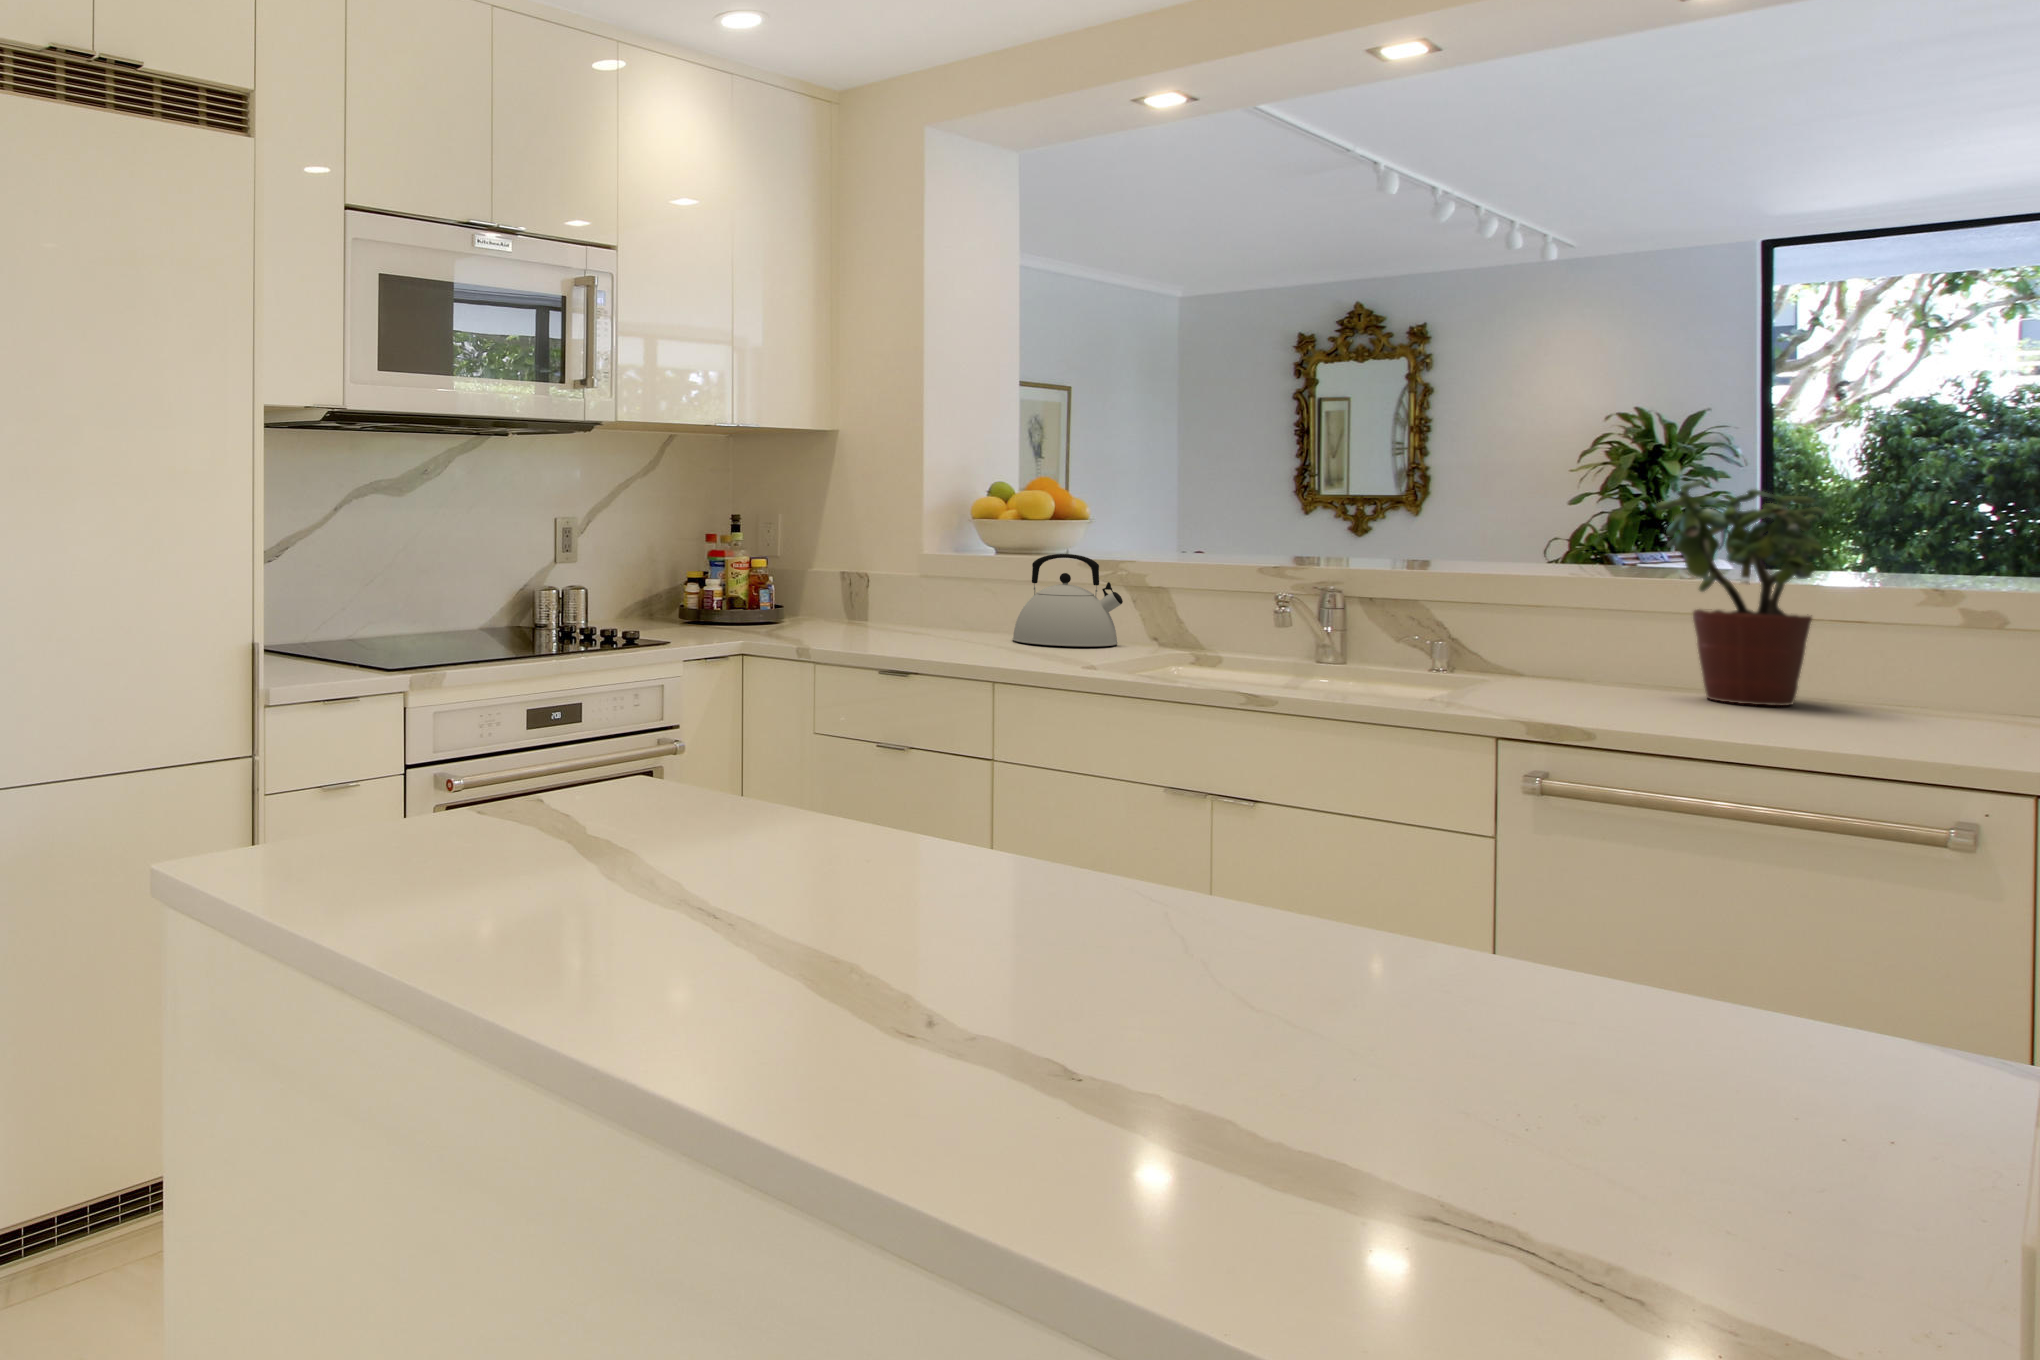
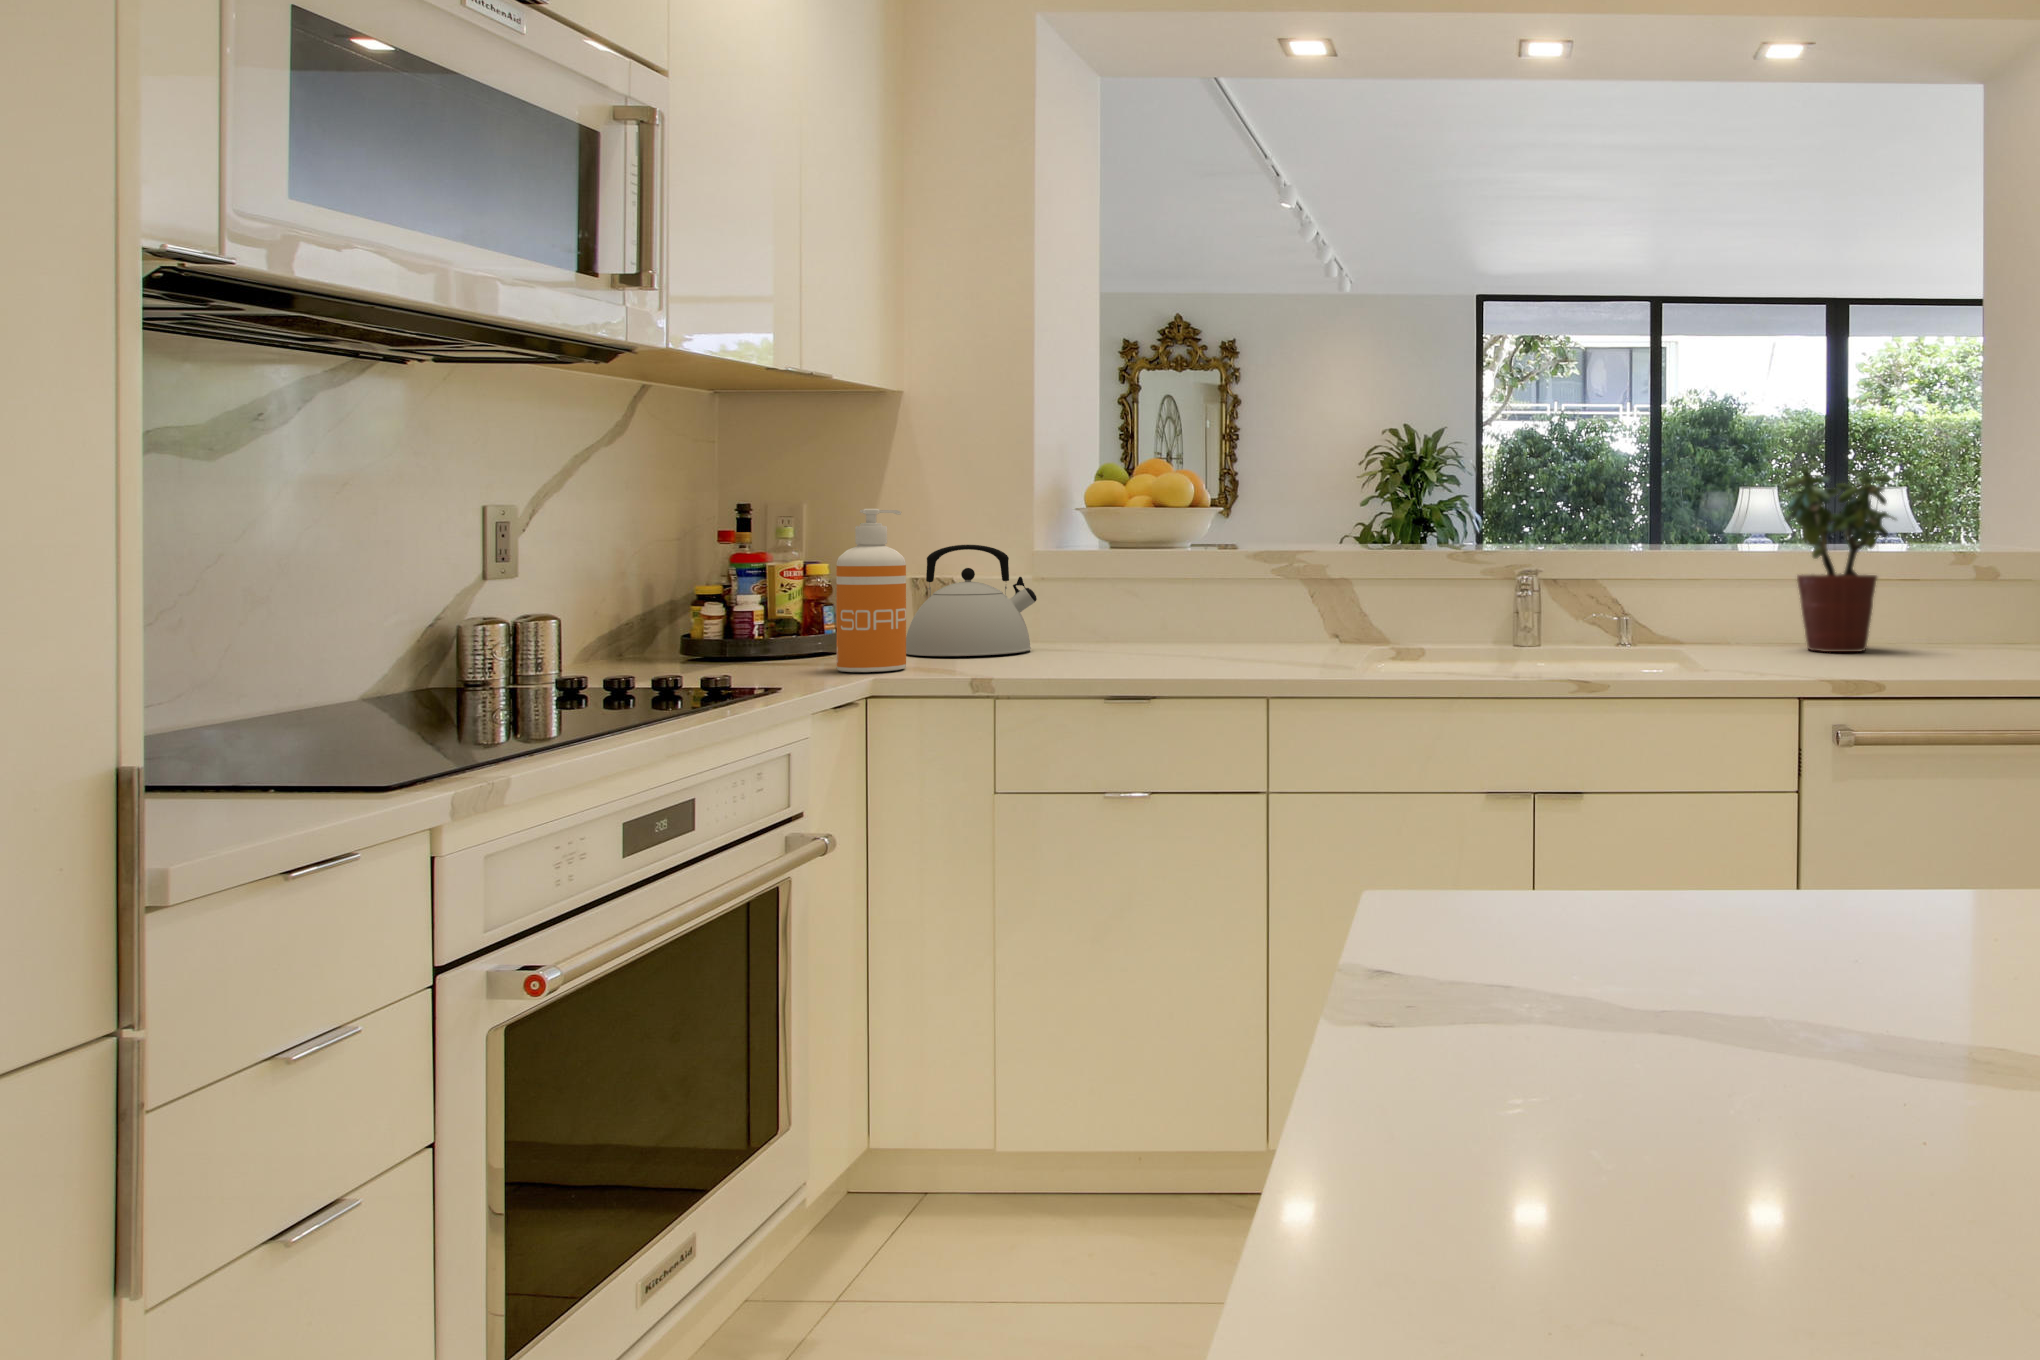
soap dispenser: none [737,521,785,637] -> present [836,509,906,672]
kettle: present [1013,554,1123,646] -> present [906,545,1037,656]

